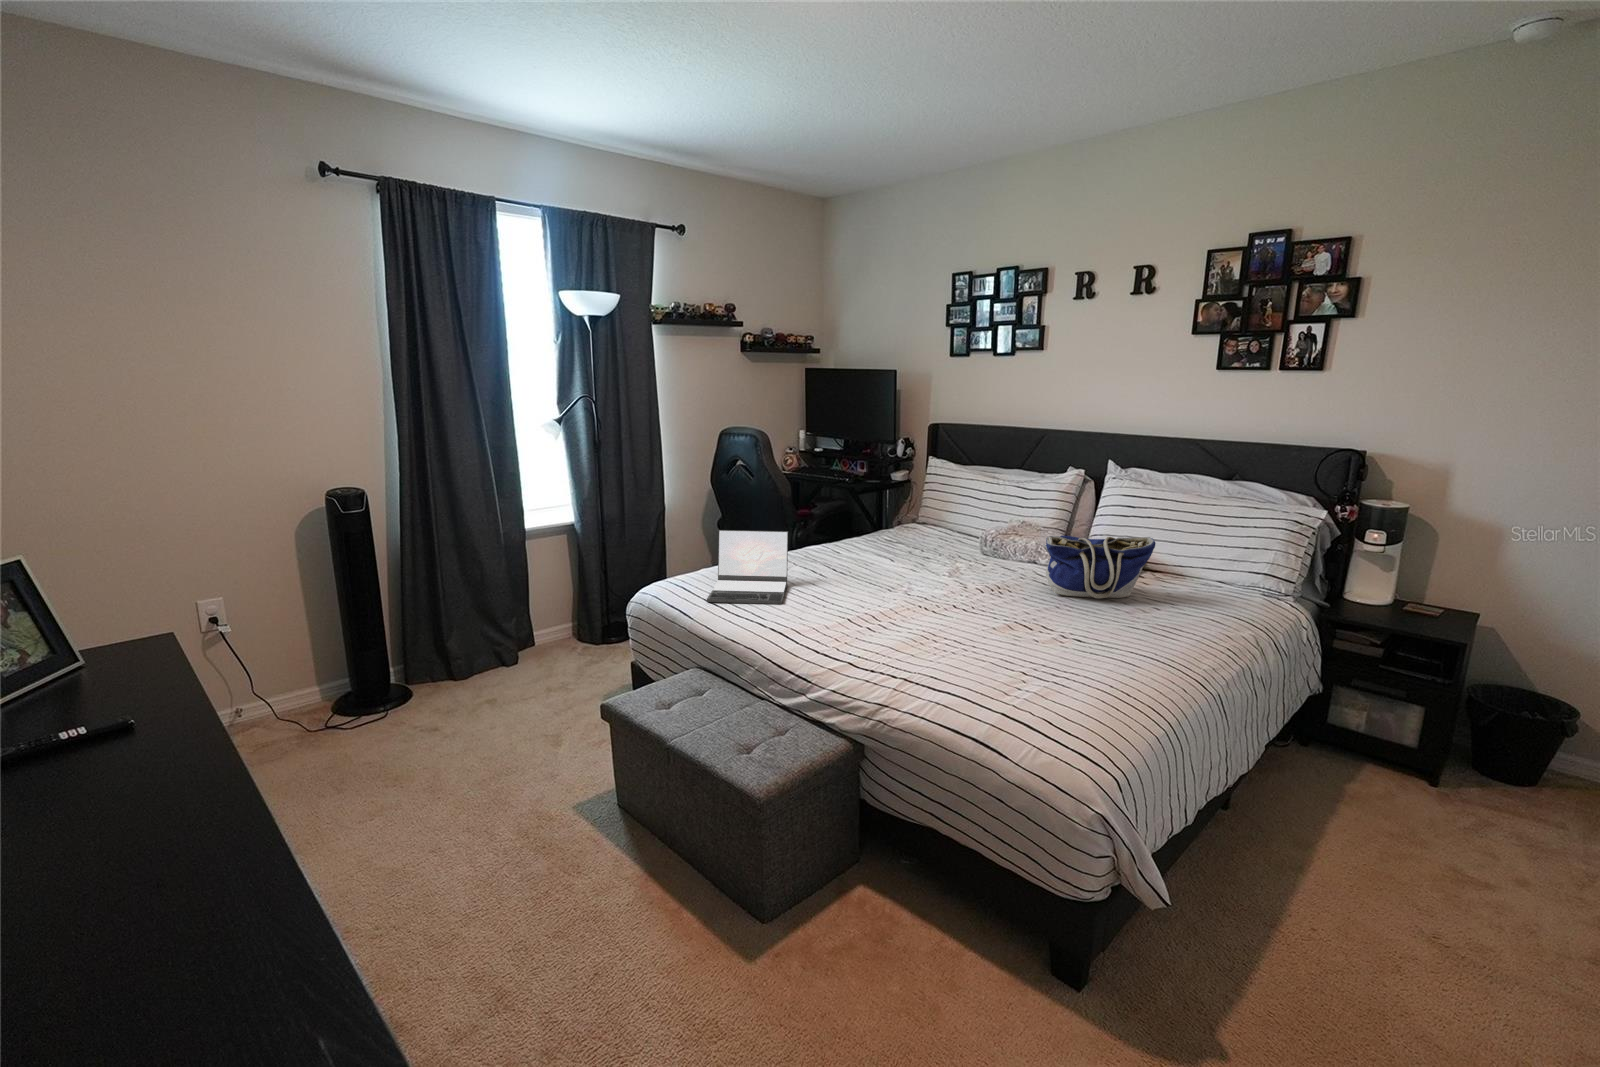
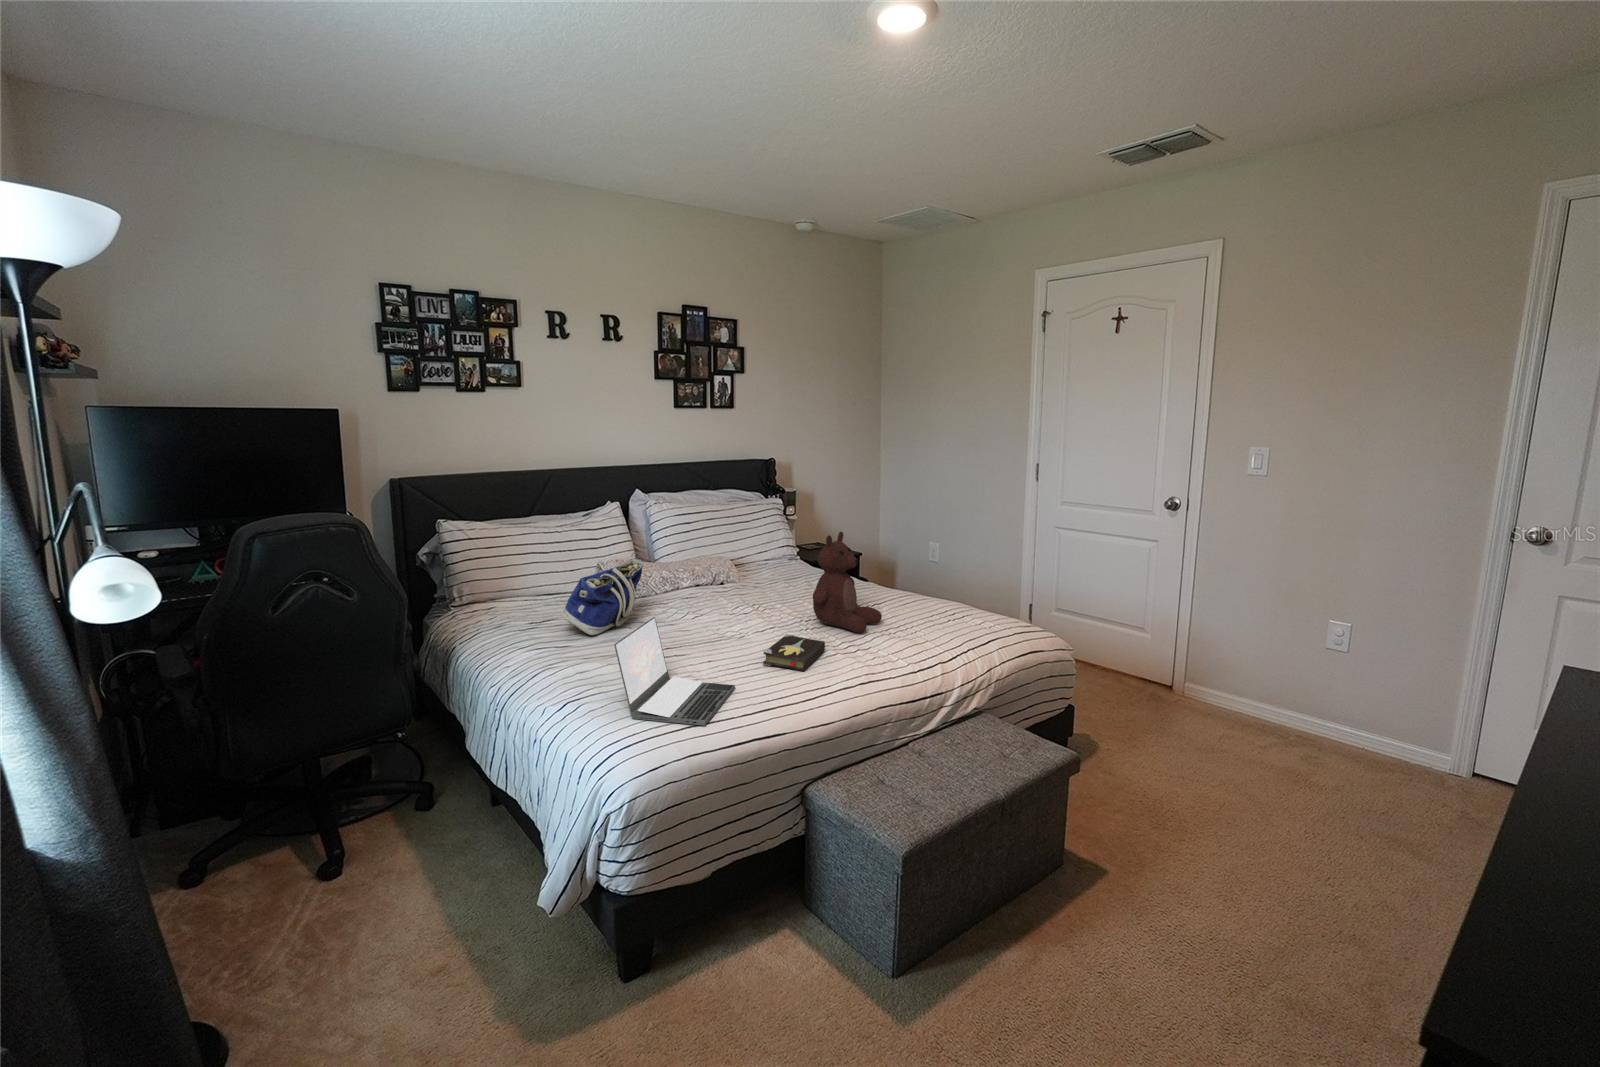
teddy bear: none [953,517,1049,644] -> present [813,532,882,633]
tote bag: present [1043,536,1156,598] -> present [561,559,643,635]
hardback book: none [831,595,903,626] -> present [763,634,825,671]

